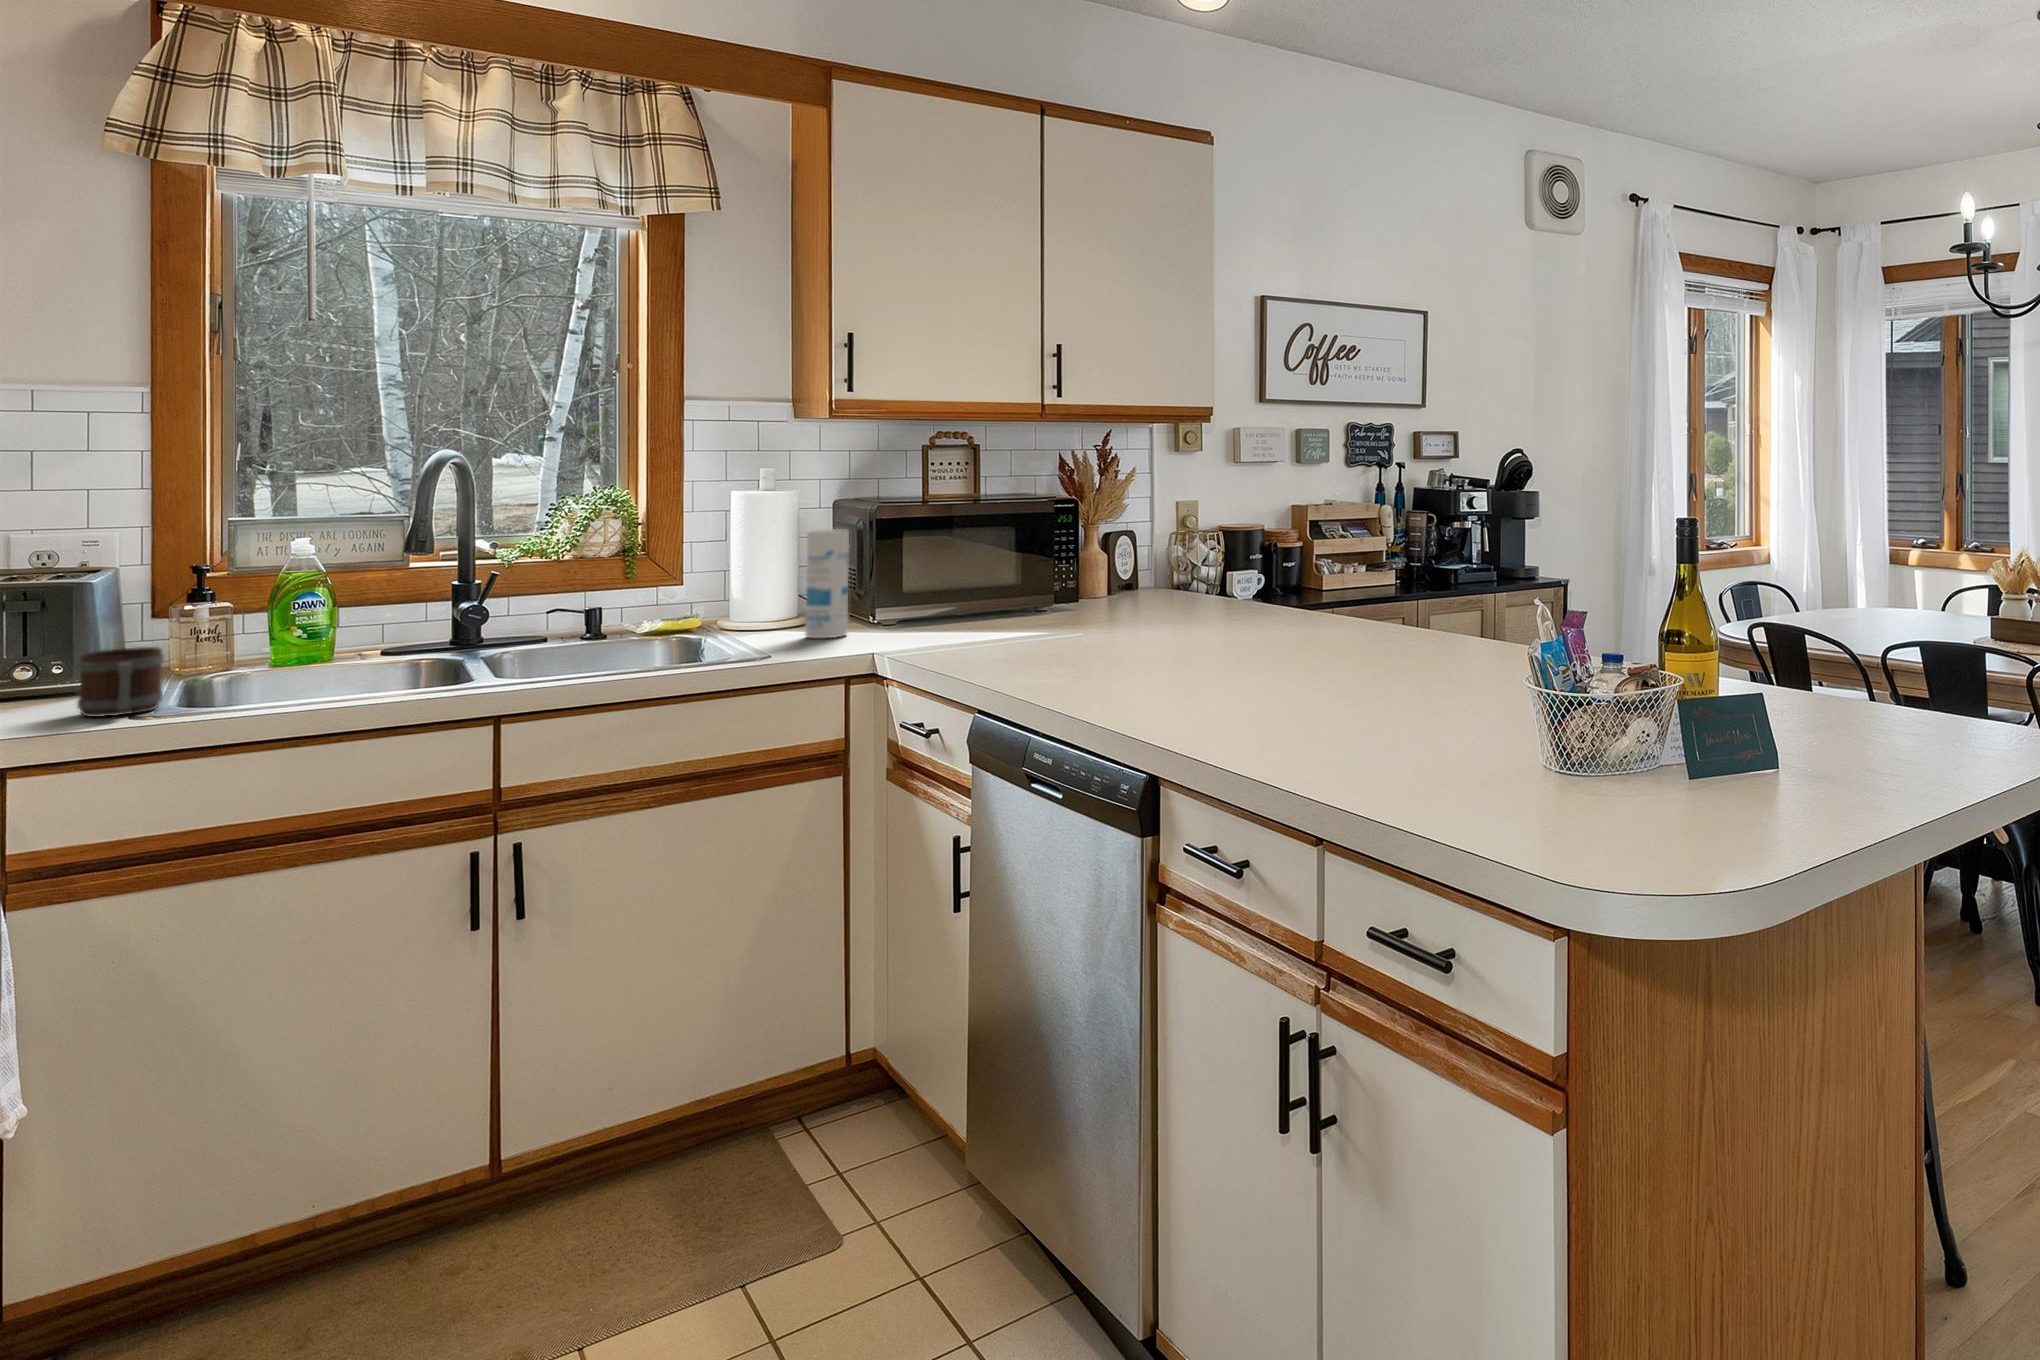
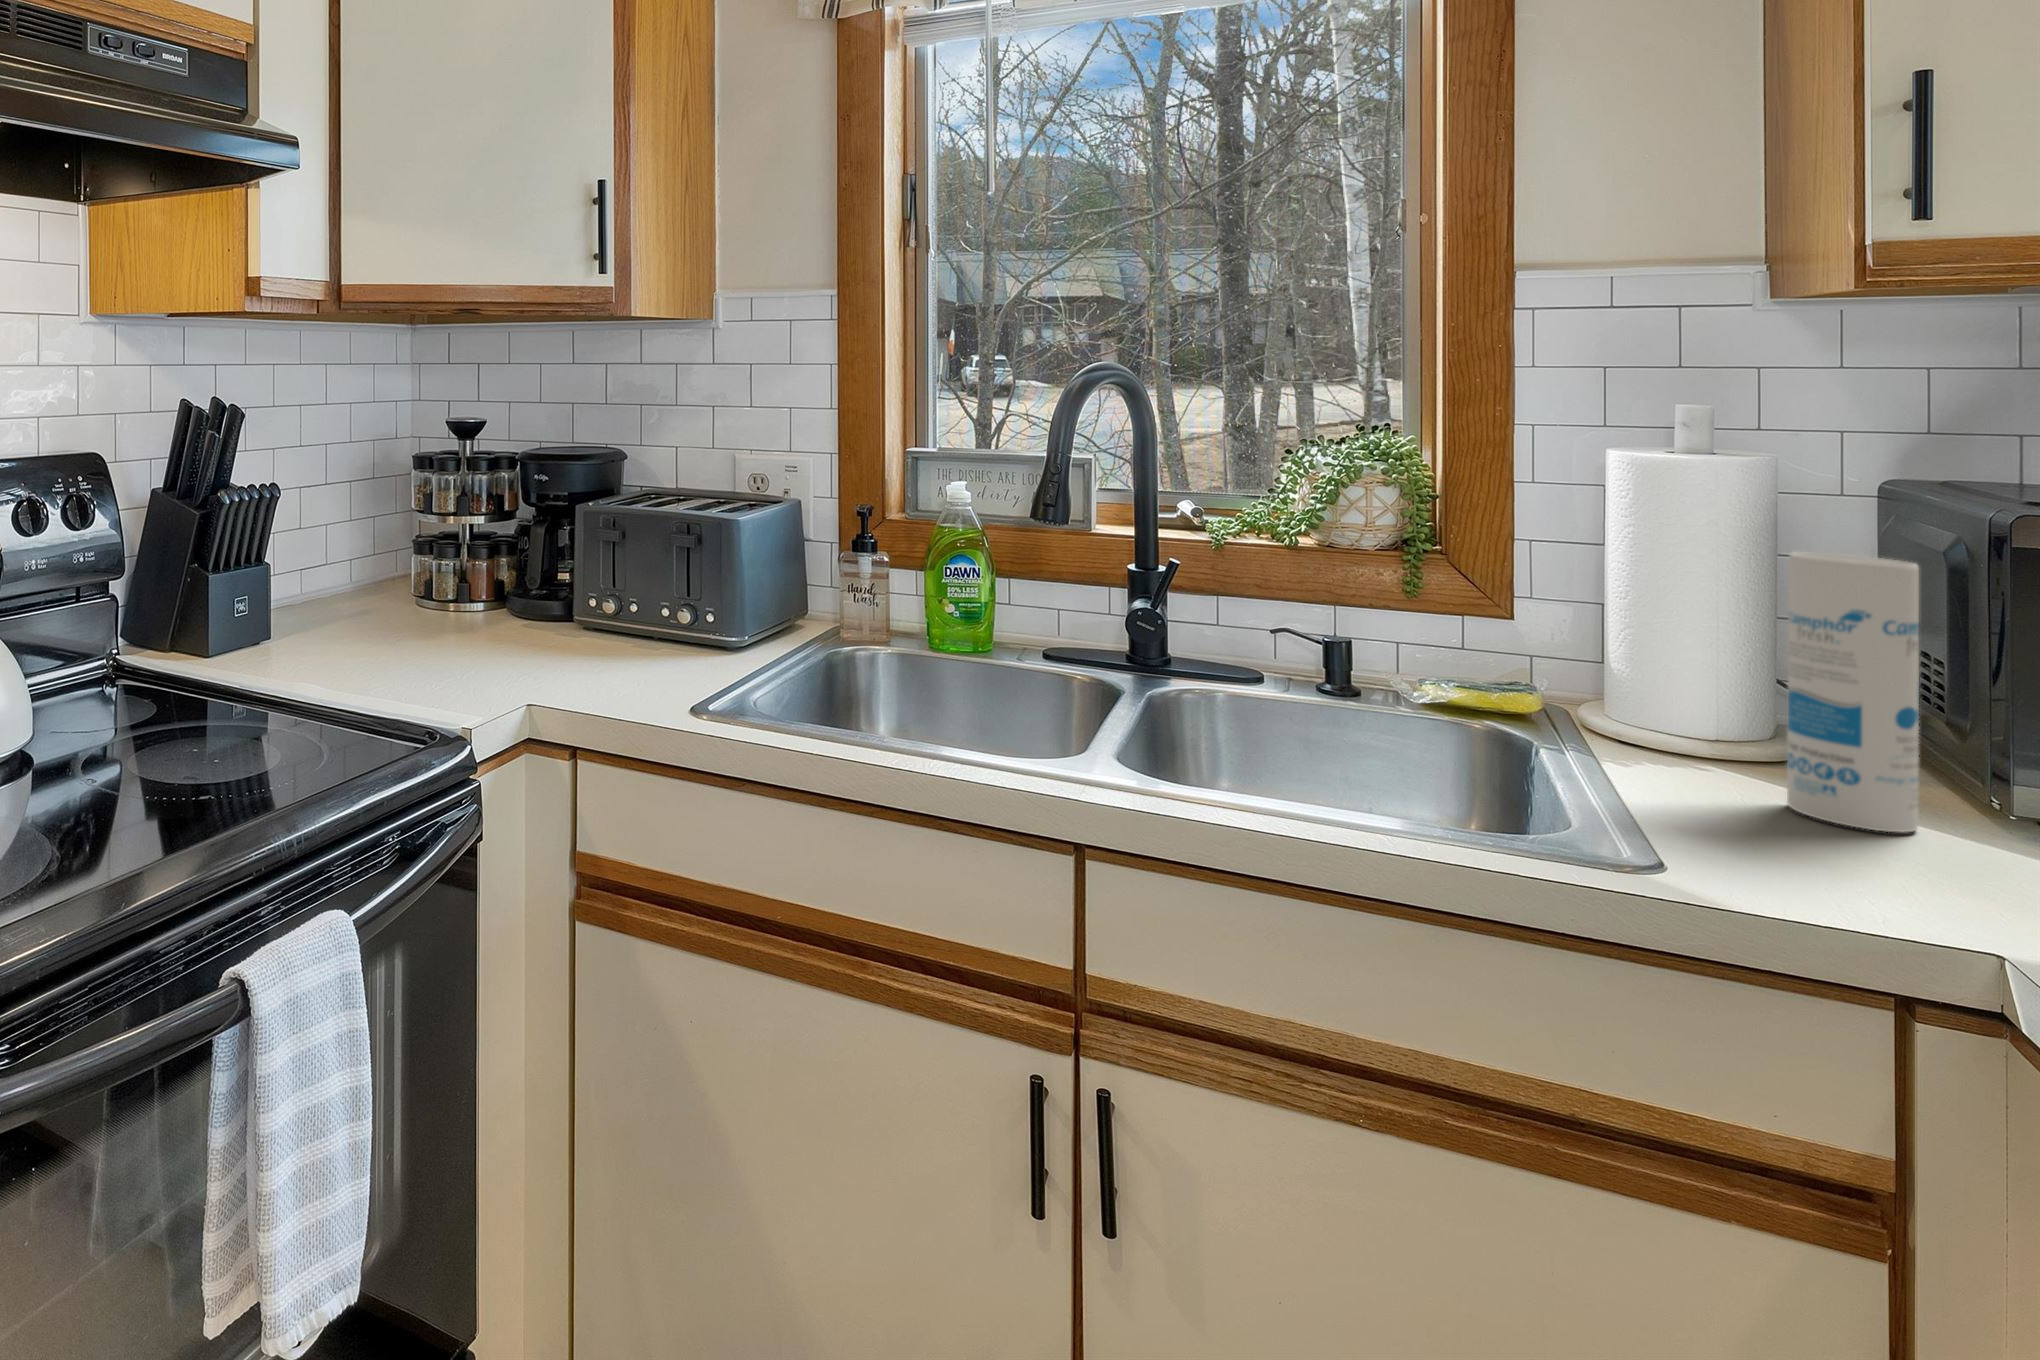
mug: present [77,647,164,717] -> none [669,584,745,672]

